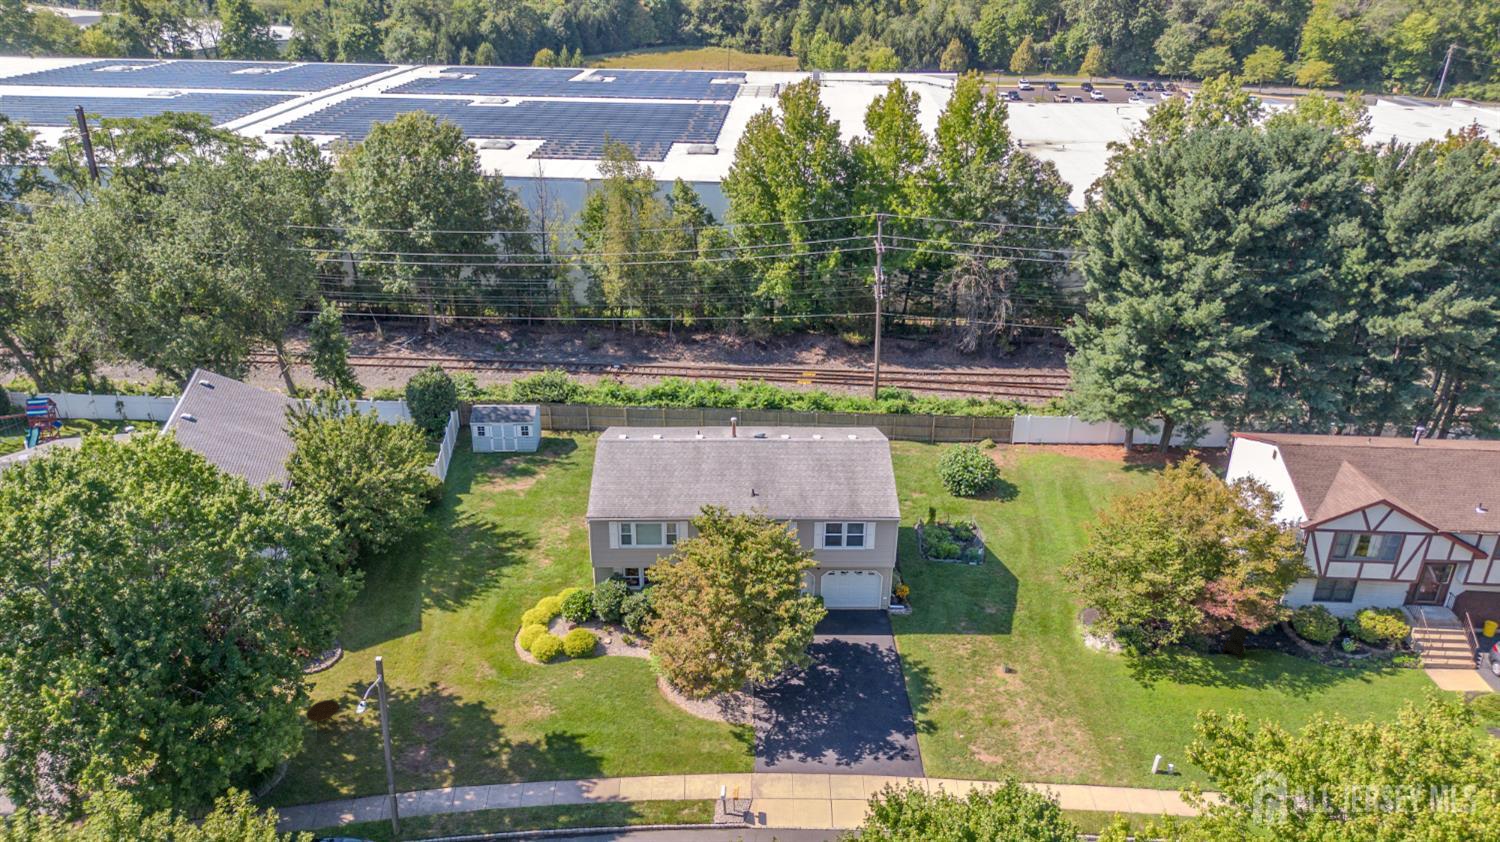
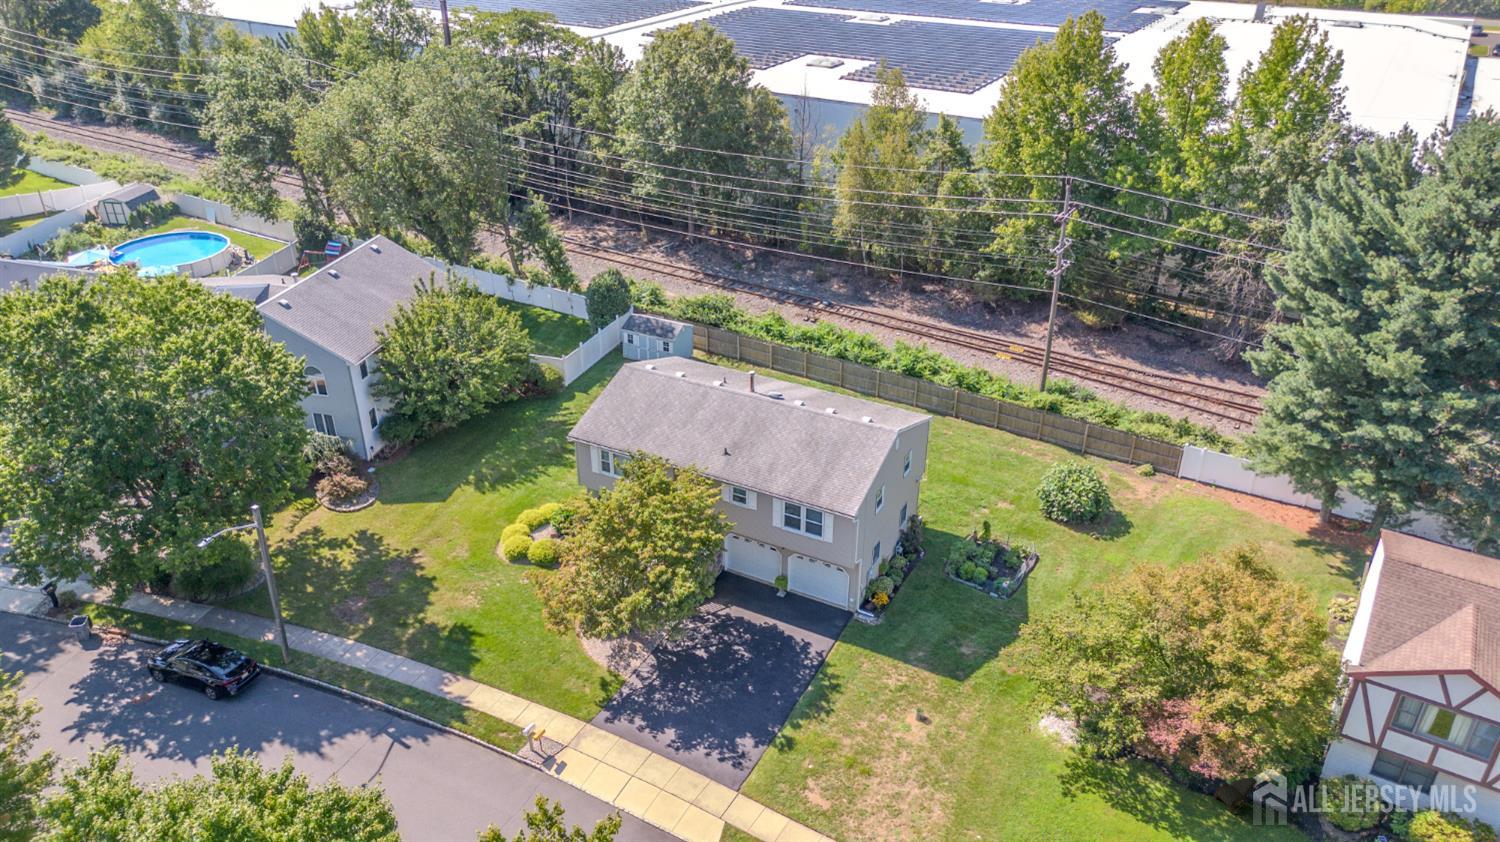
round table: present [306,700,339,726] -> none [300,537,328,565]

